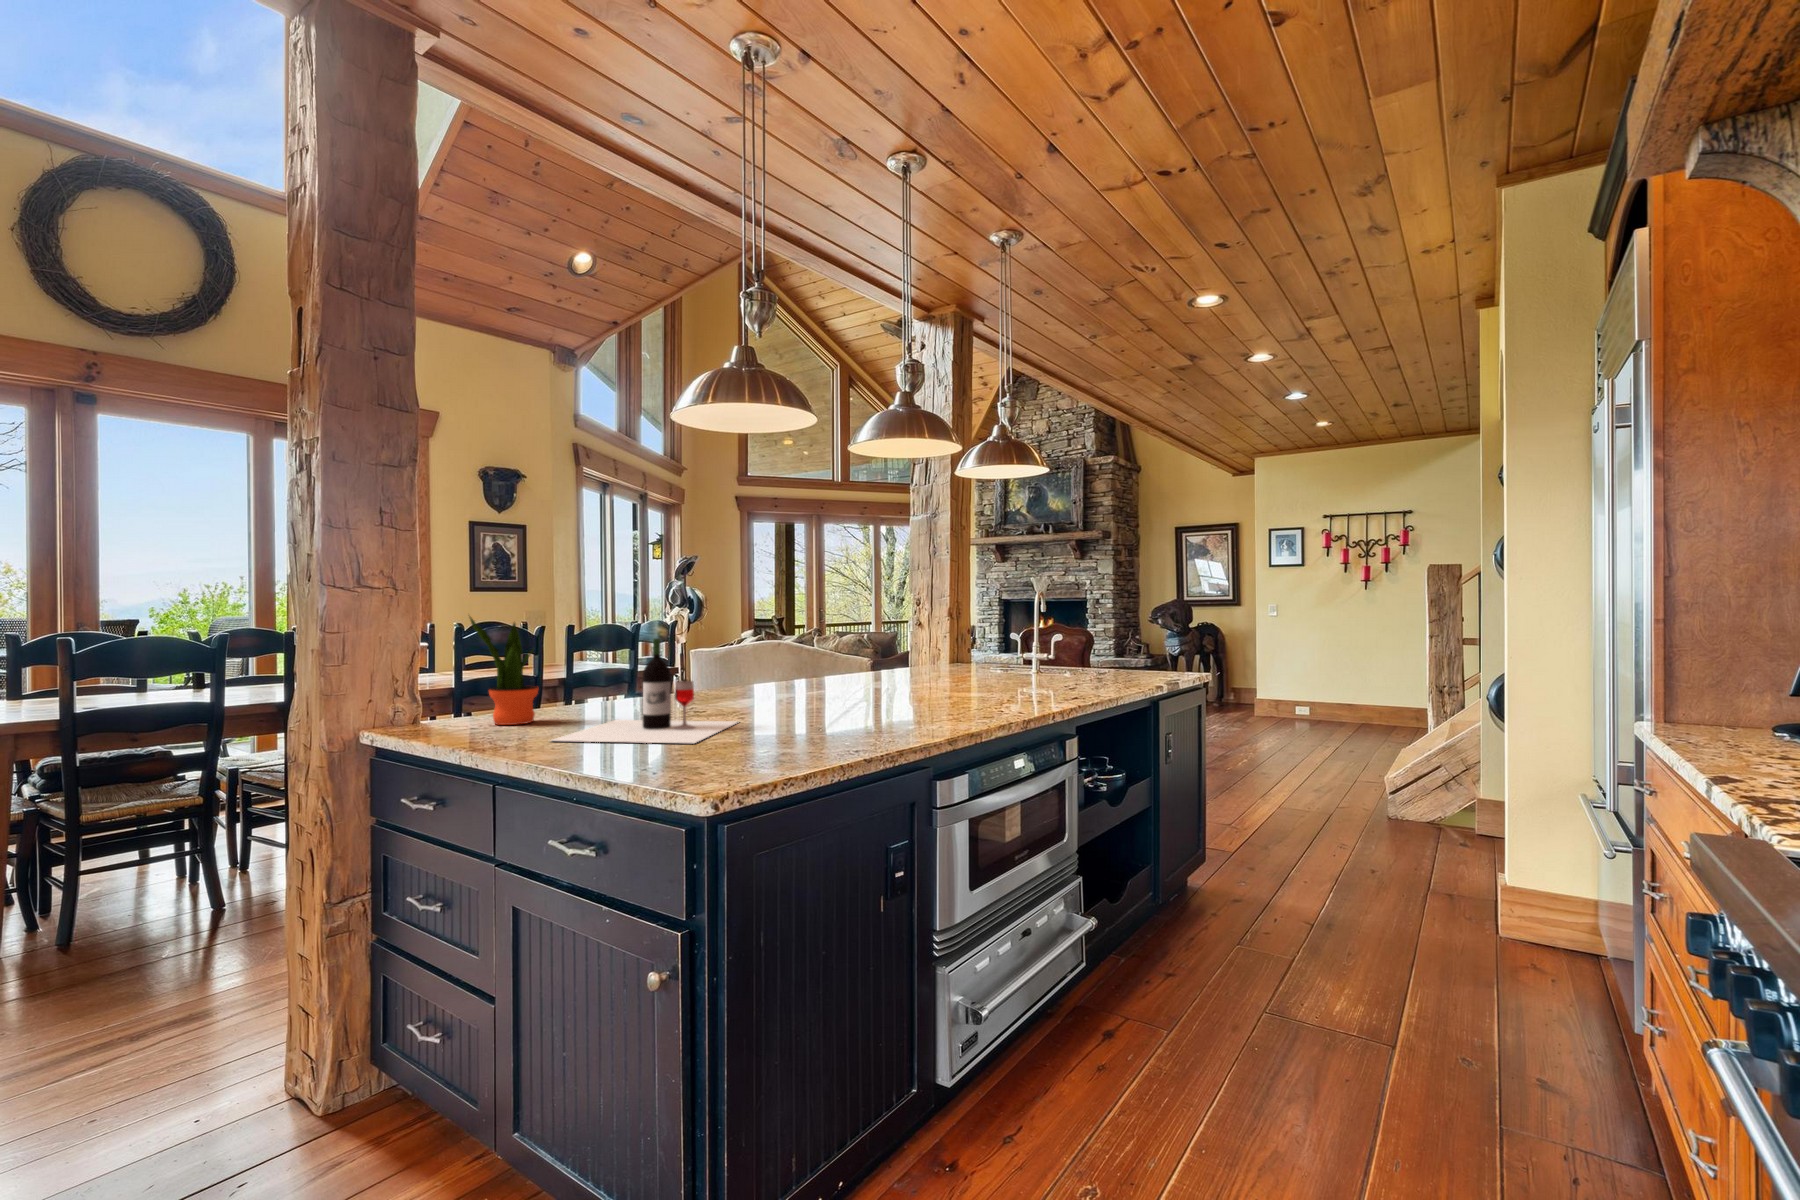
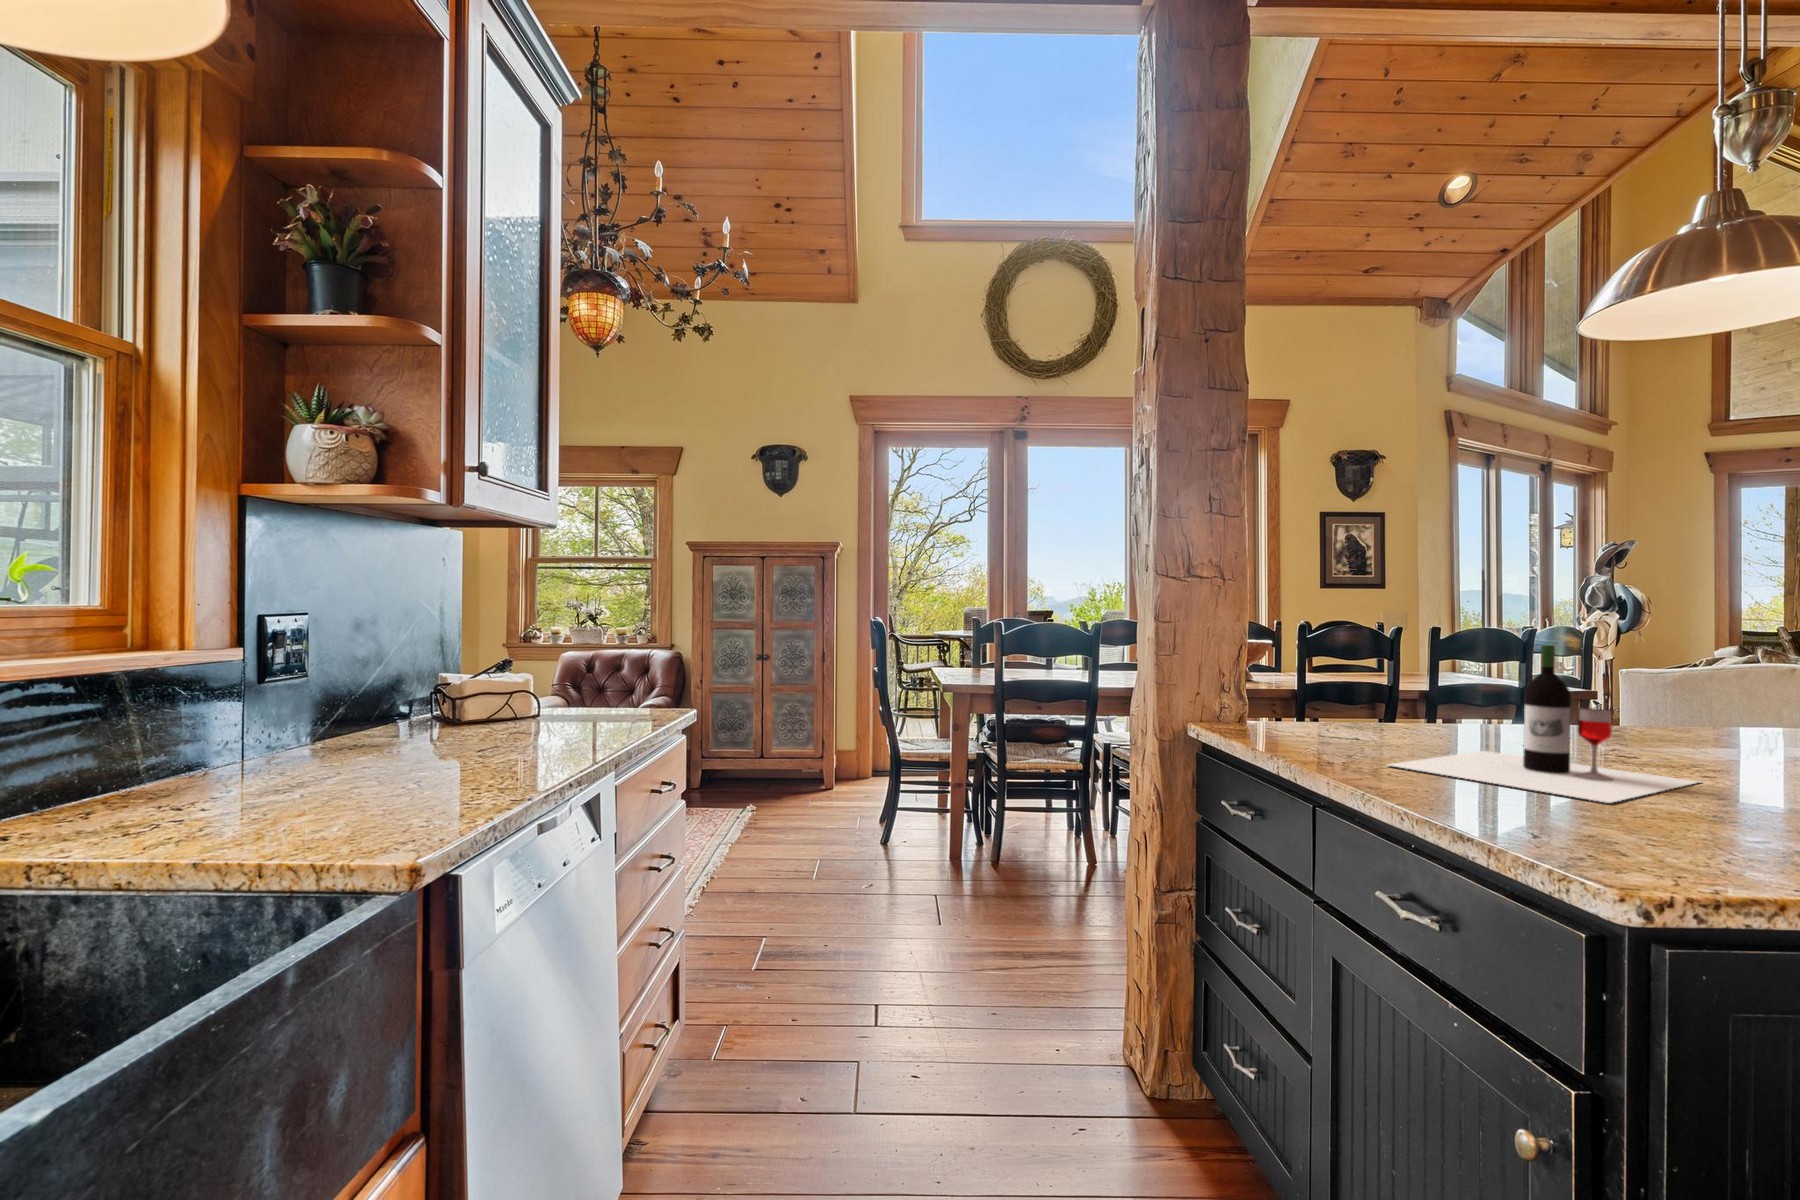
potted plant: present [470,617,538,725] -> none [1296,606,1379,740]

